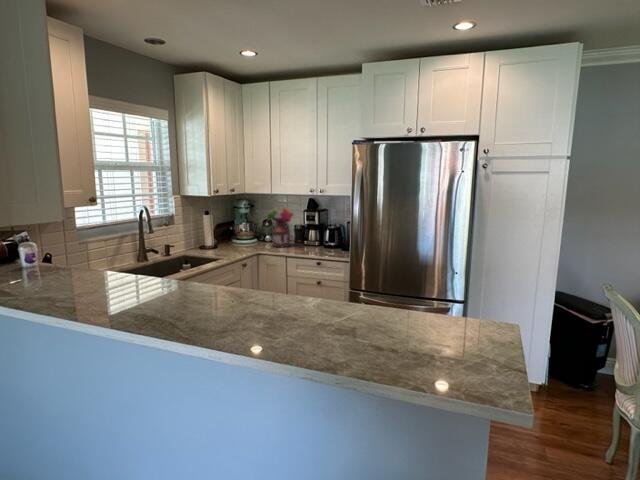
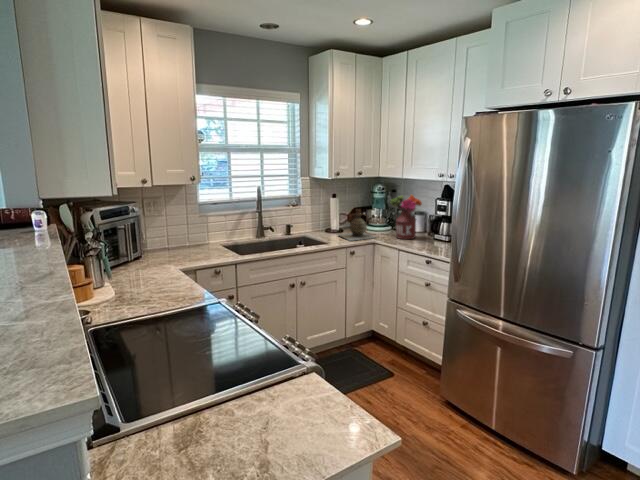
ceramic jug: none [218,224,258,254] -> present [339,209,375,241]

